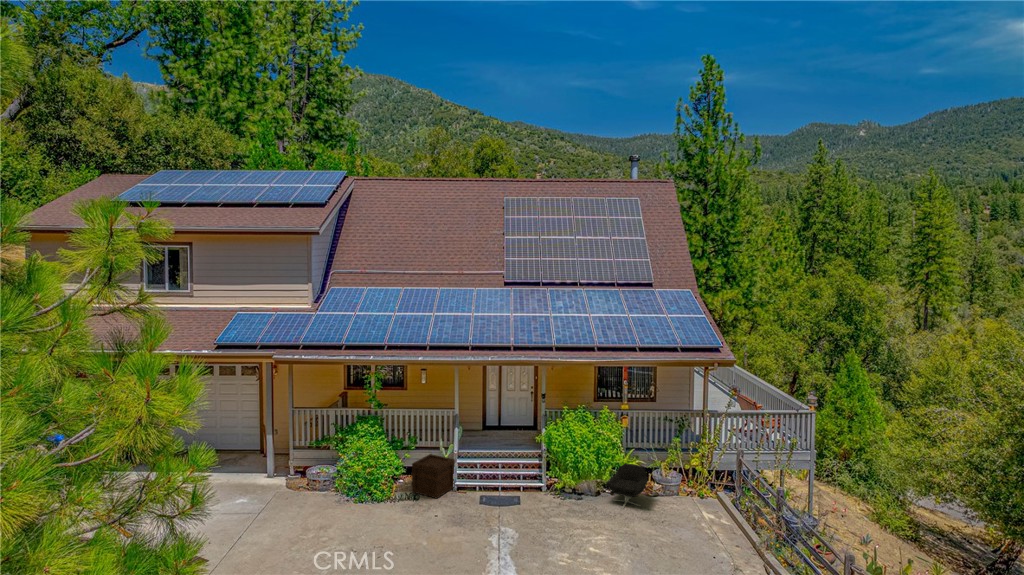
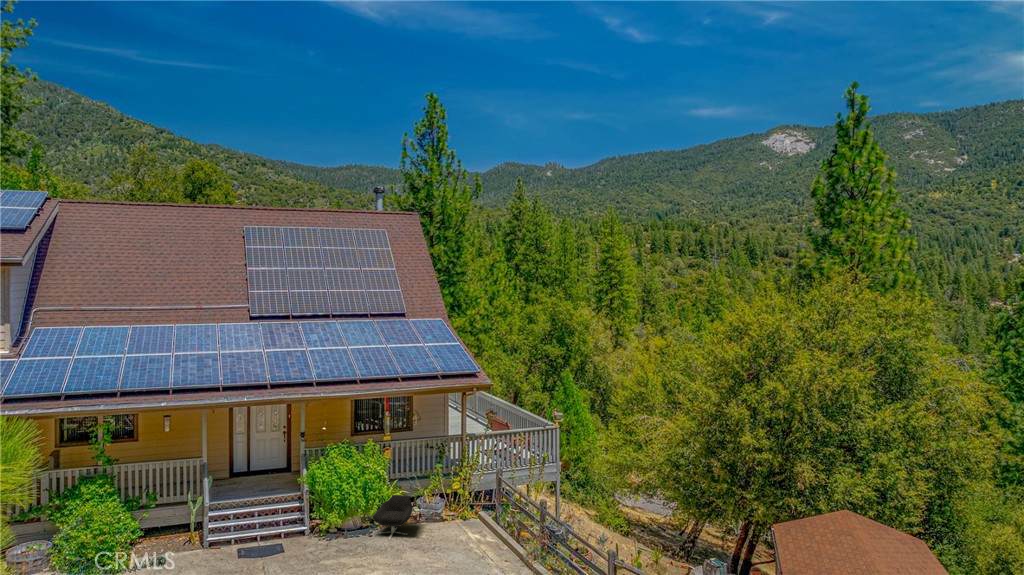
wooden crate: present [412,454,455,498] -> none [155,511,205,557]

